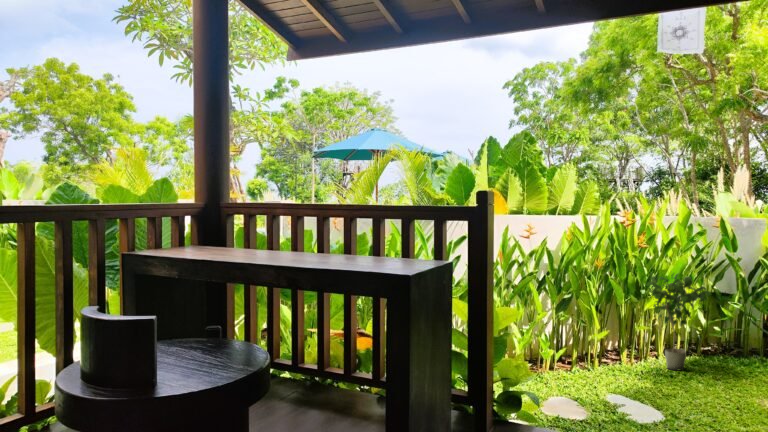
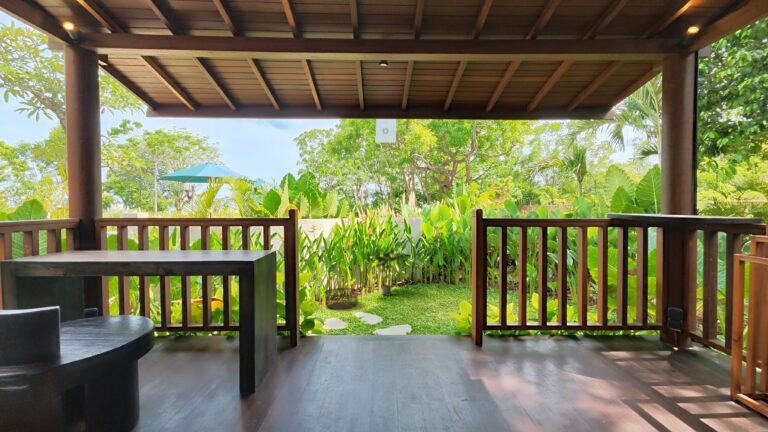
basket: none [547,347,614,389] -> present [325,288,358,309]

